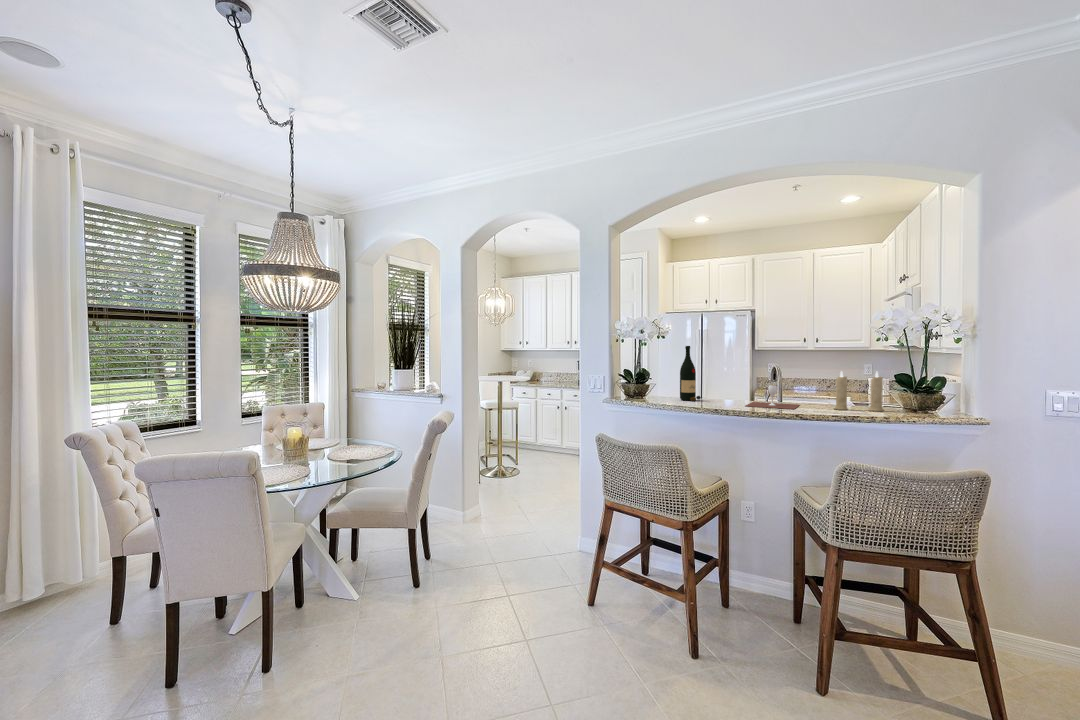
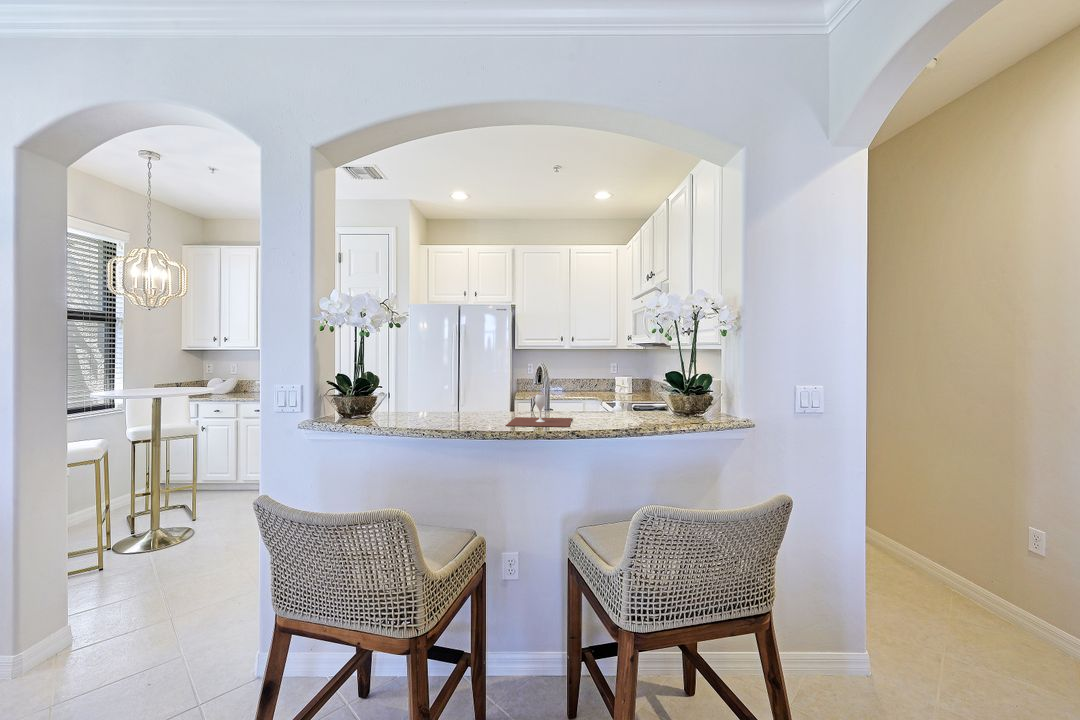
wine bottle: present [680,346,701,401] -> none [416,340,449,421]
candle: present [834,371,884,411] -> none [612,371,667,424]

